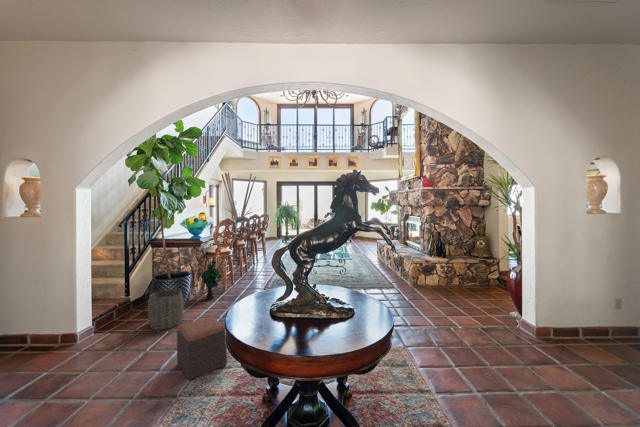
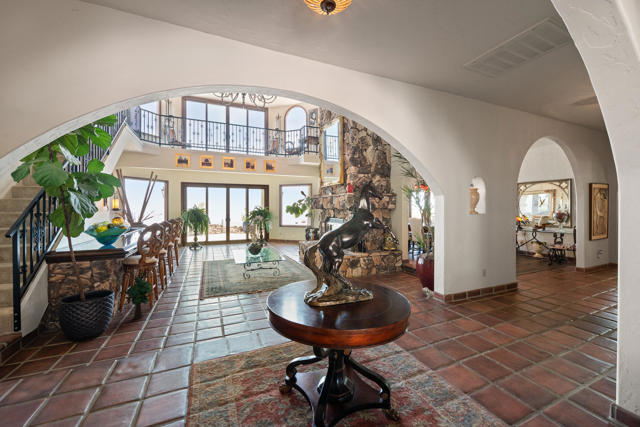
woven basket: present [148,289,184,330] -> none [69,311,119,365]
footstool: present [177,317,227,380] -> none [145,333,209,406]

